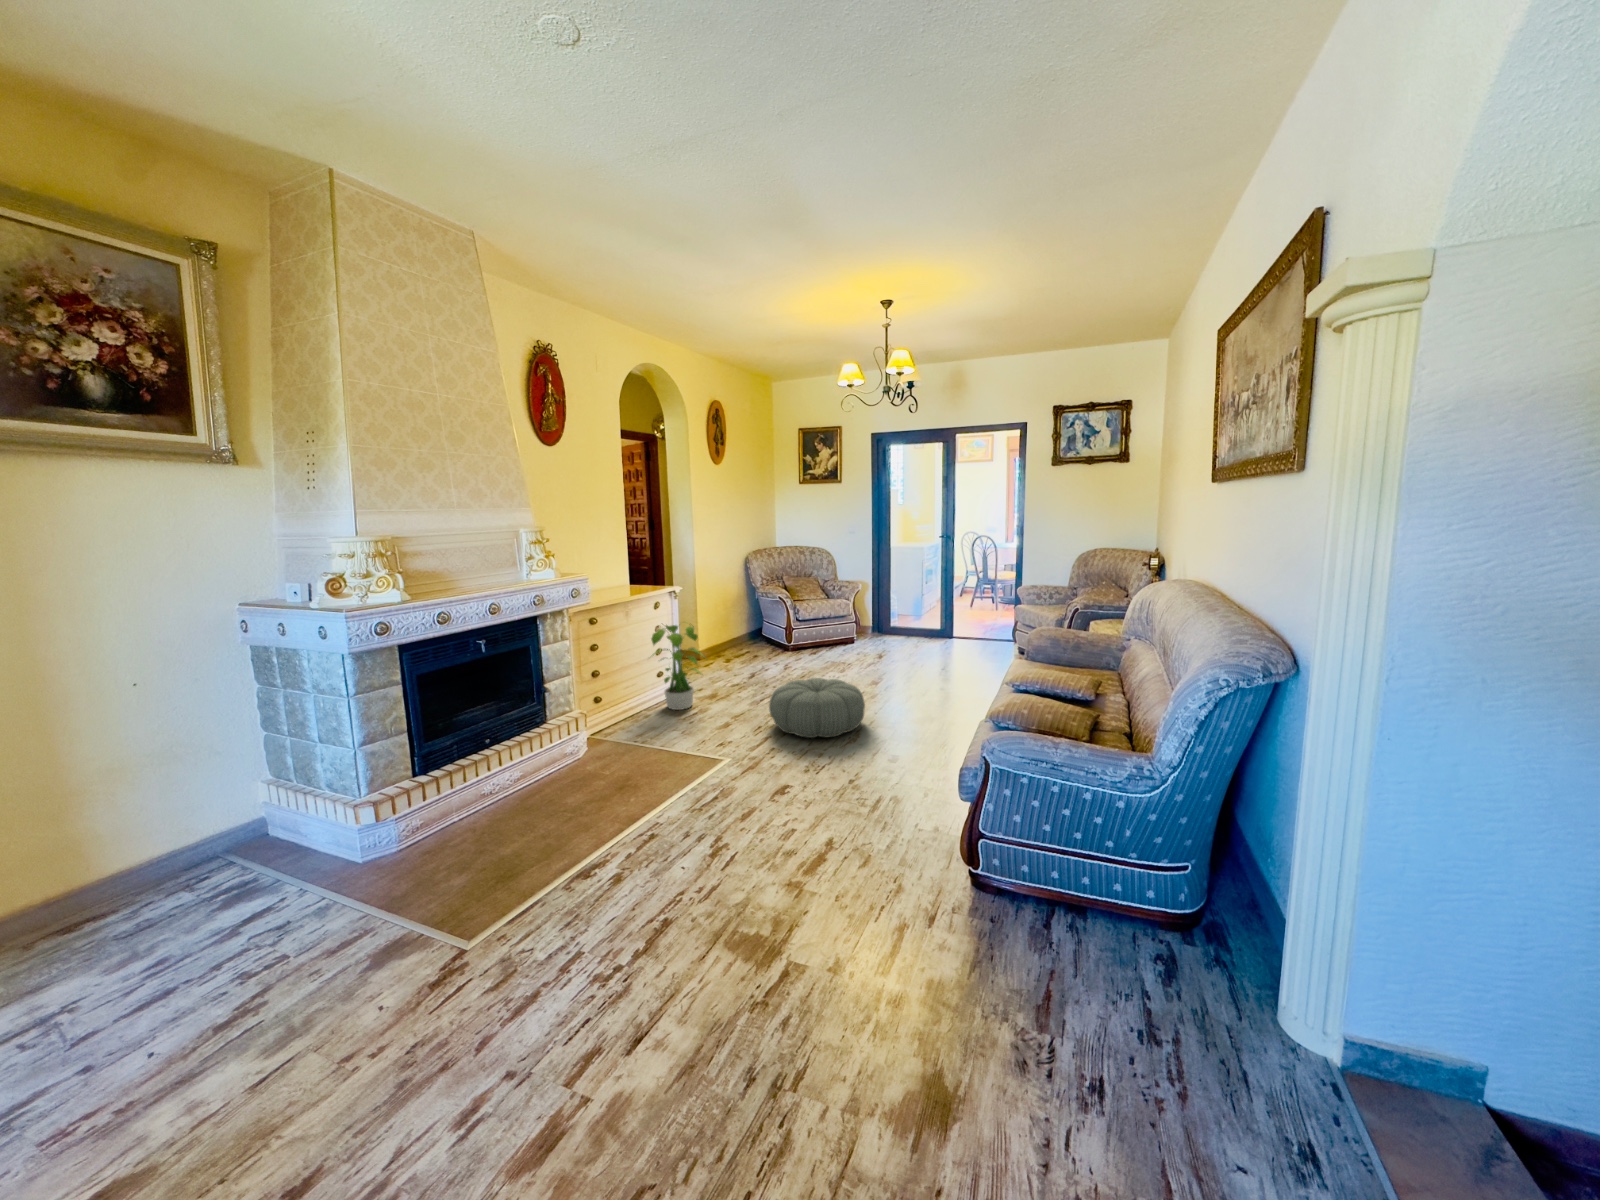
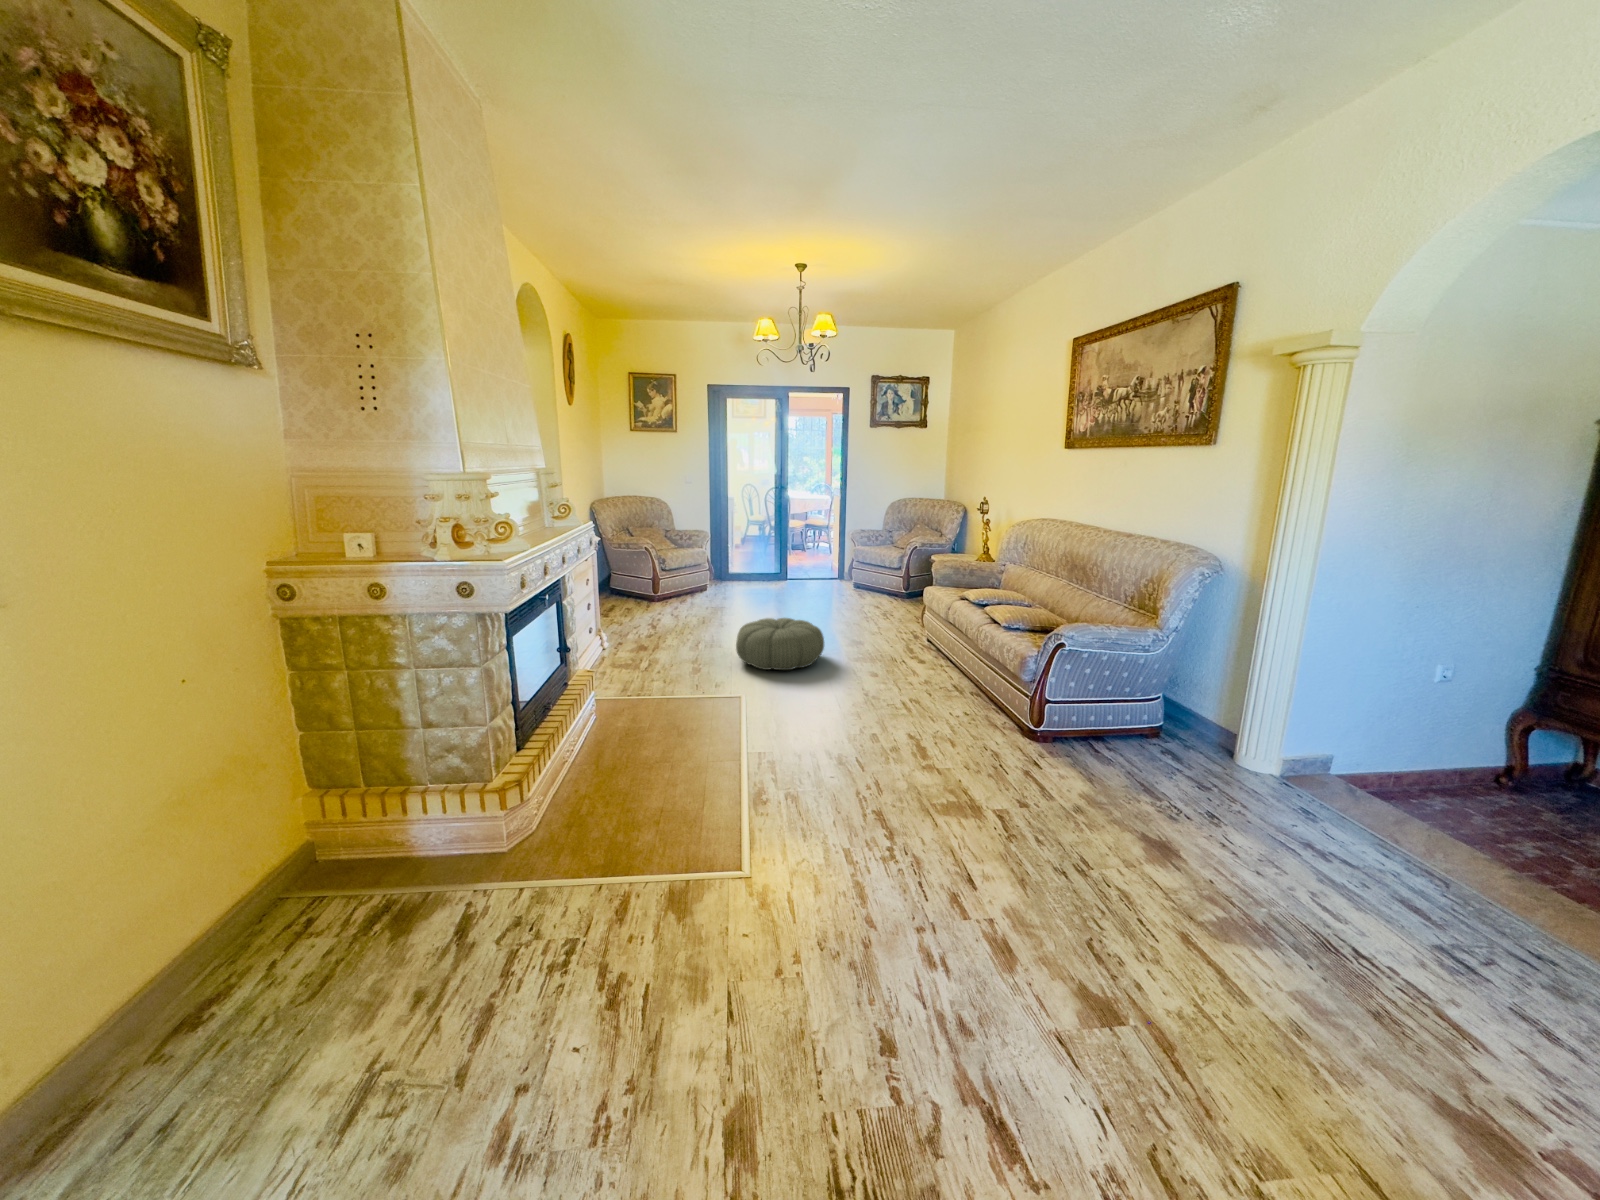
potted plant: present [651,622,705,710] -> none [588,574,650,668]

